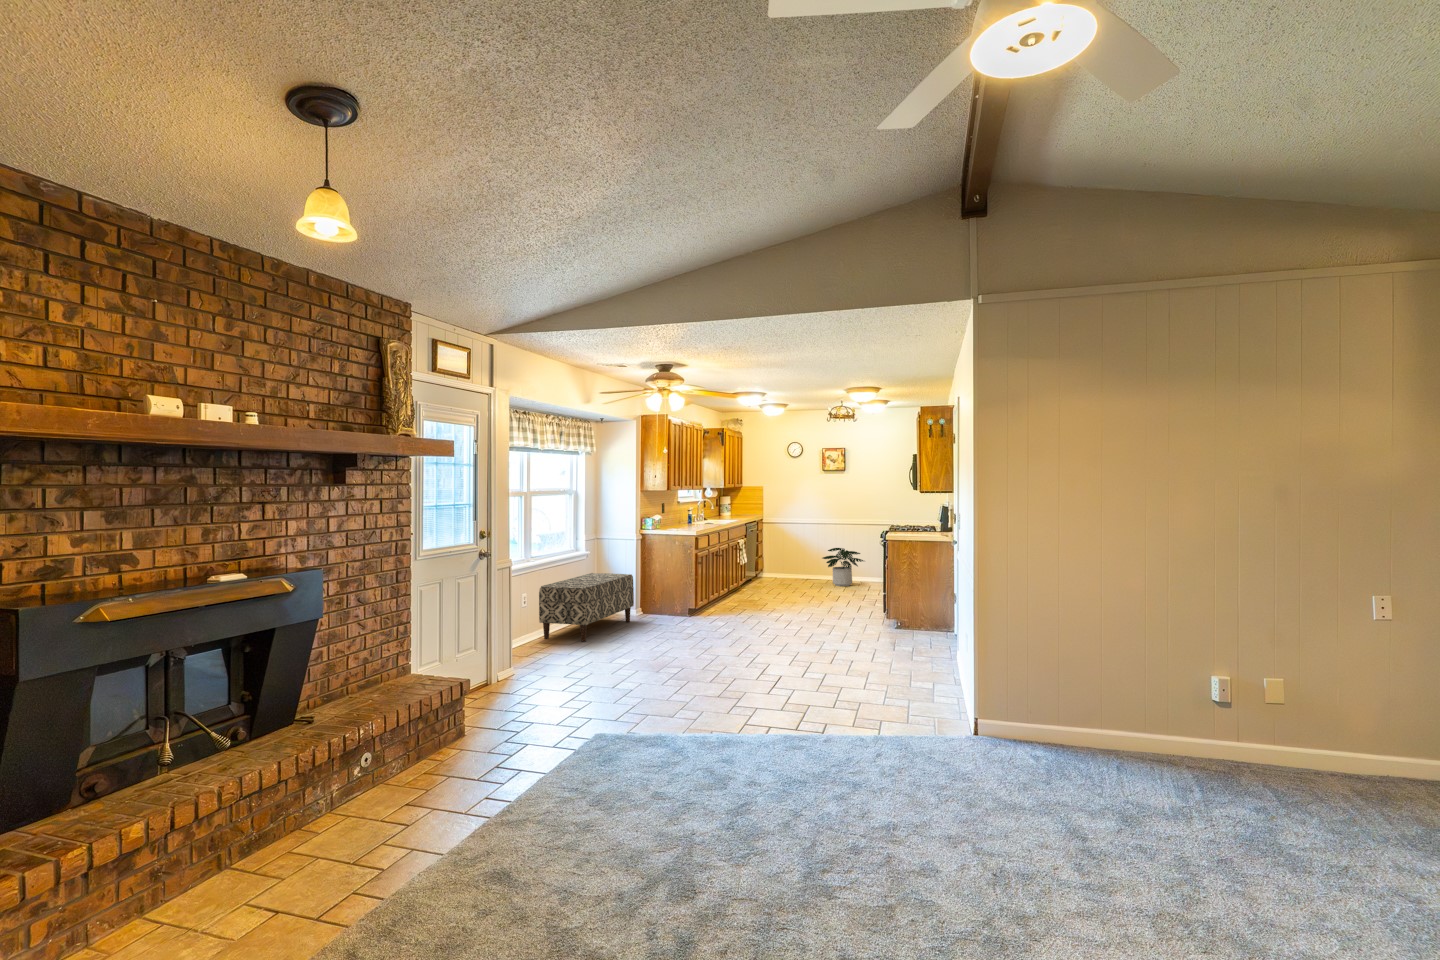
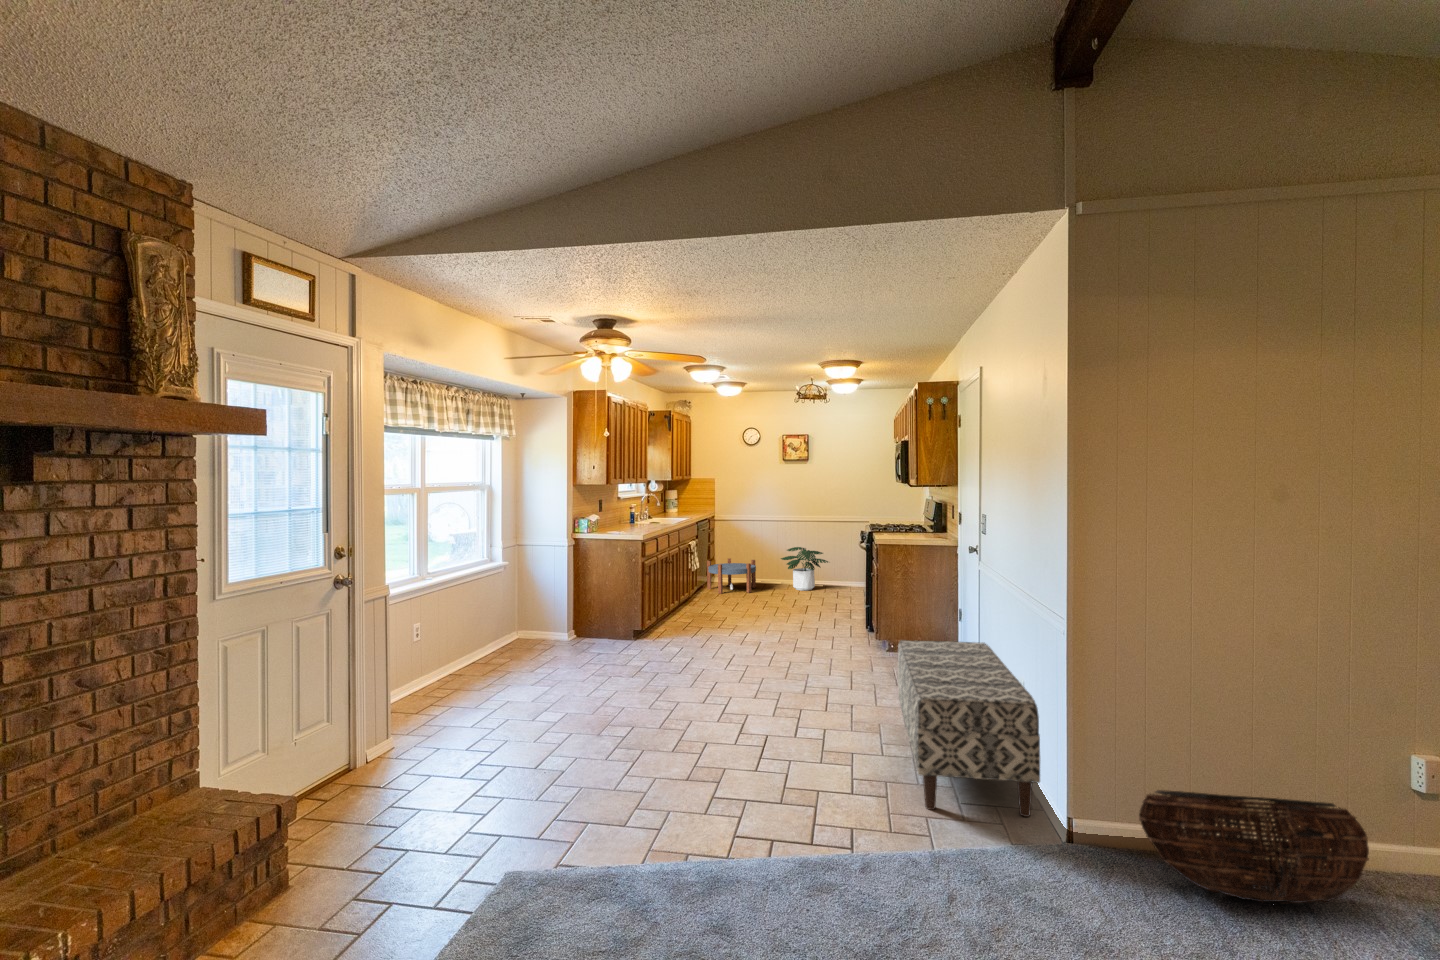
side table: none [756,557,800,587] -> present [707,558,756,594]
bench: present [539,573,634,642] -> present [898,640,1040,817]
basket: none [1008,693,1153,764] -> present [1139,790,1369,903]

